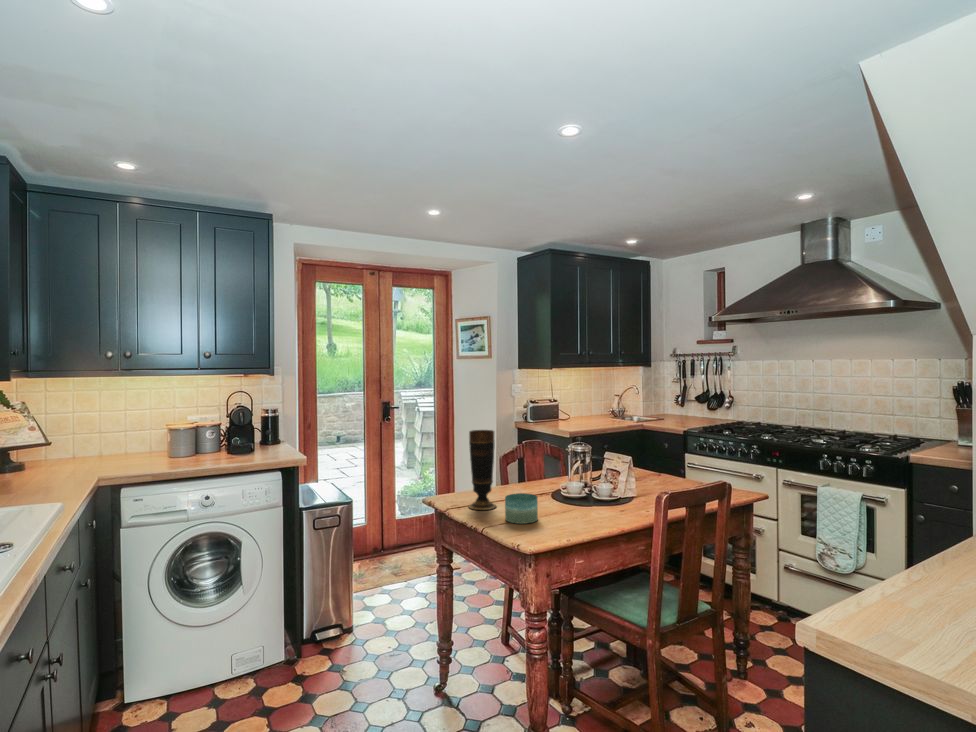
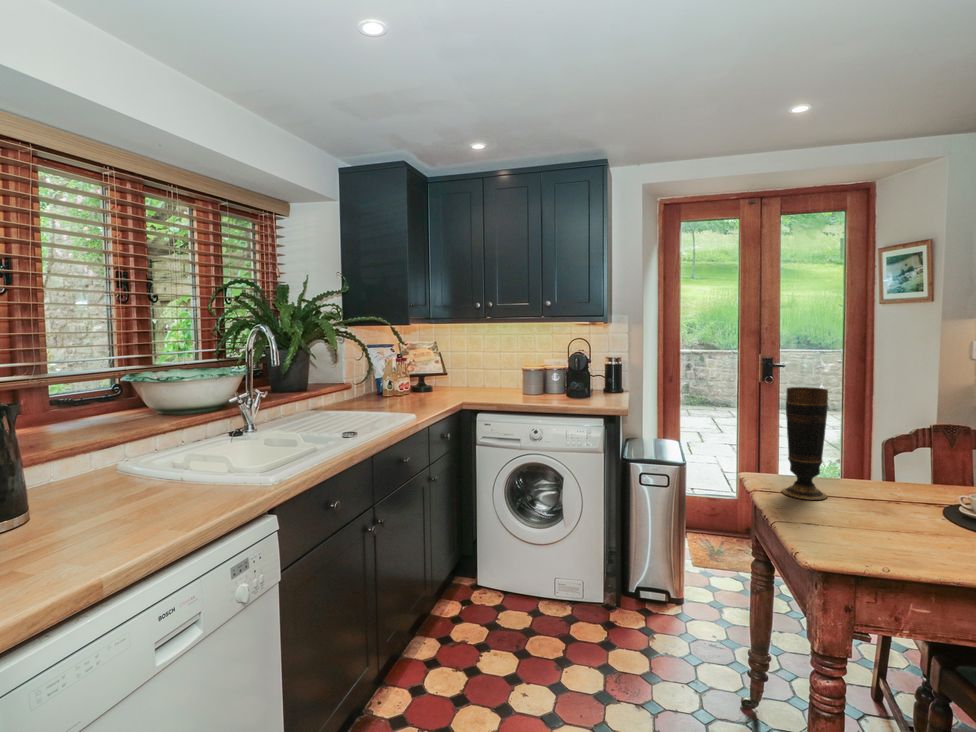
candle: present [505,493,538,524] -> none [821,484,882,532]

